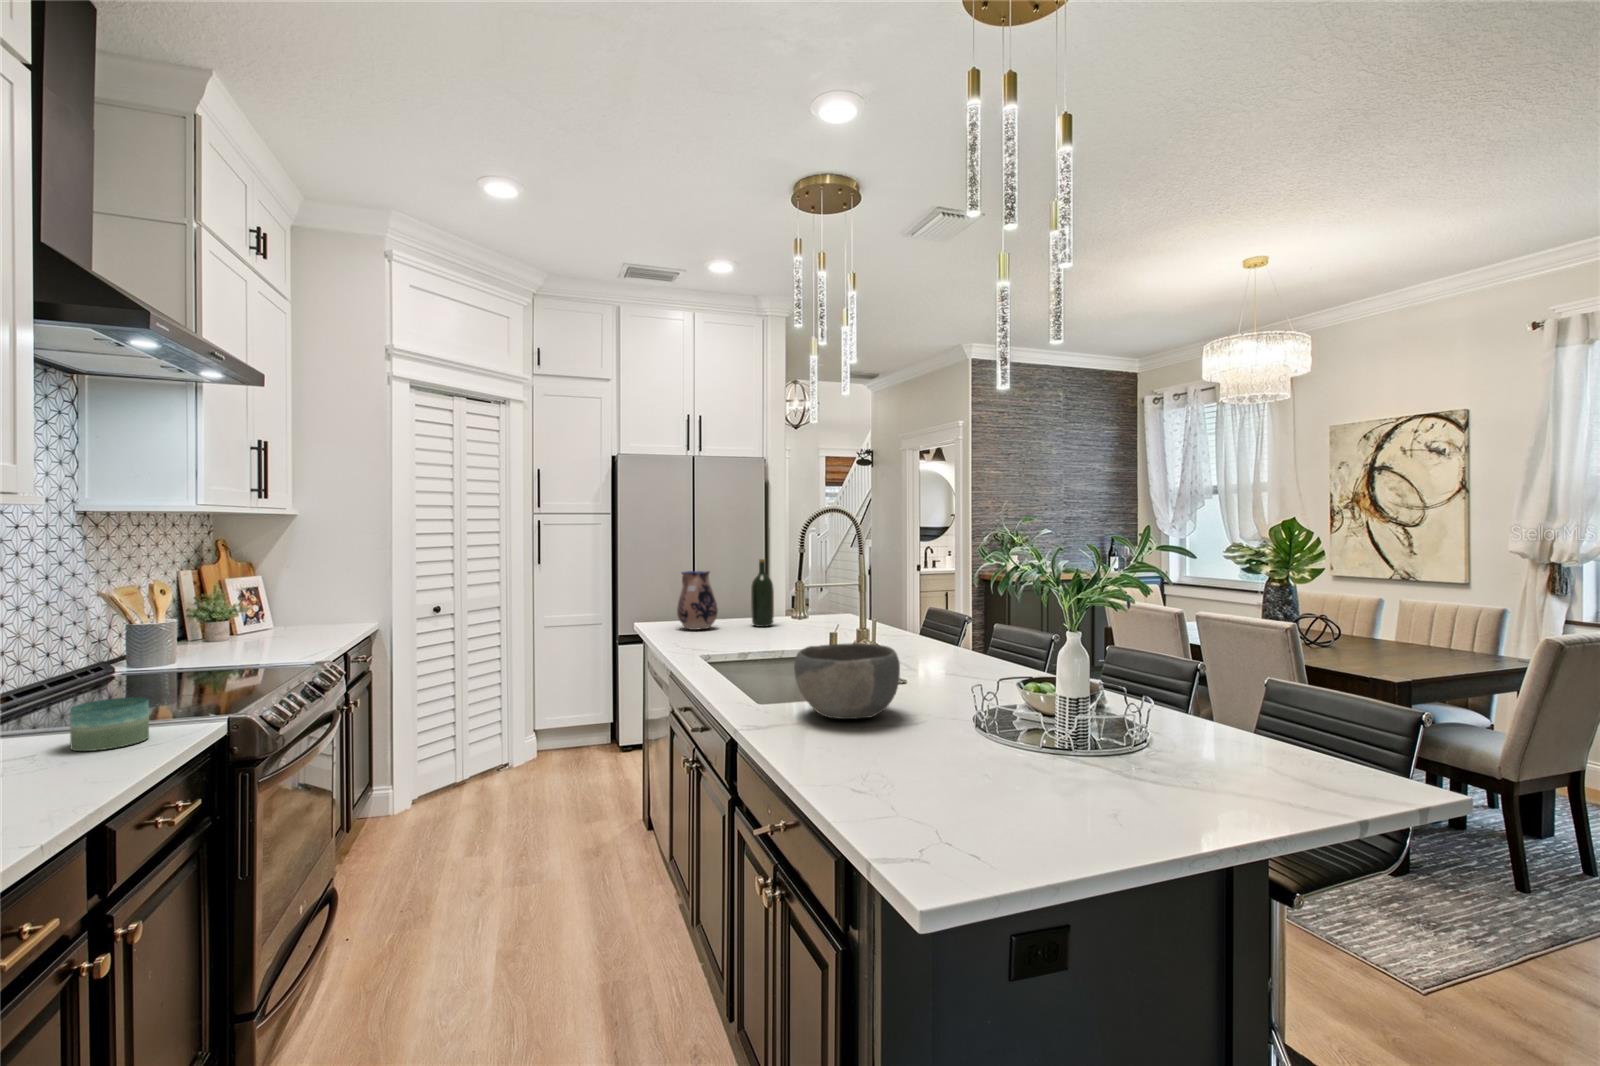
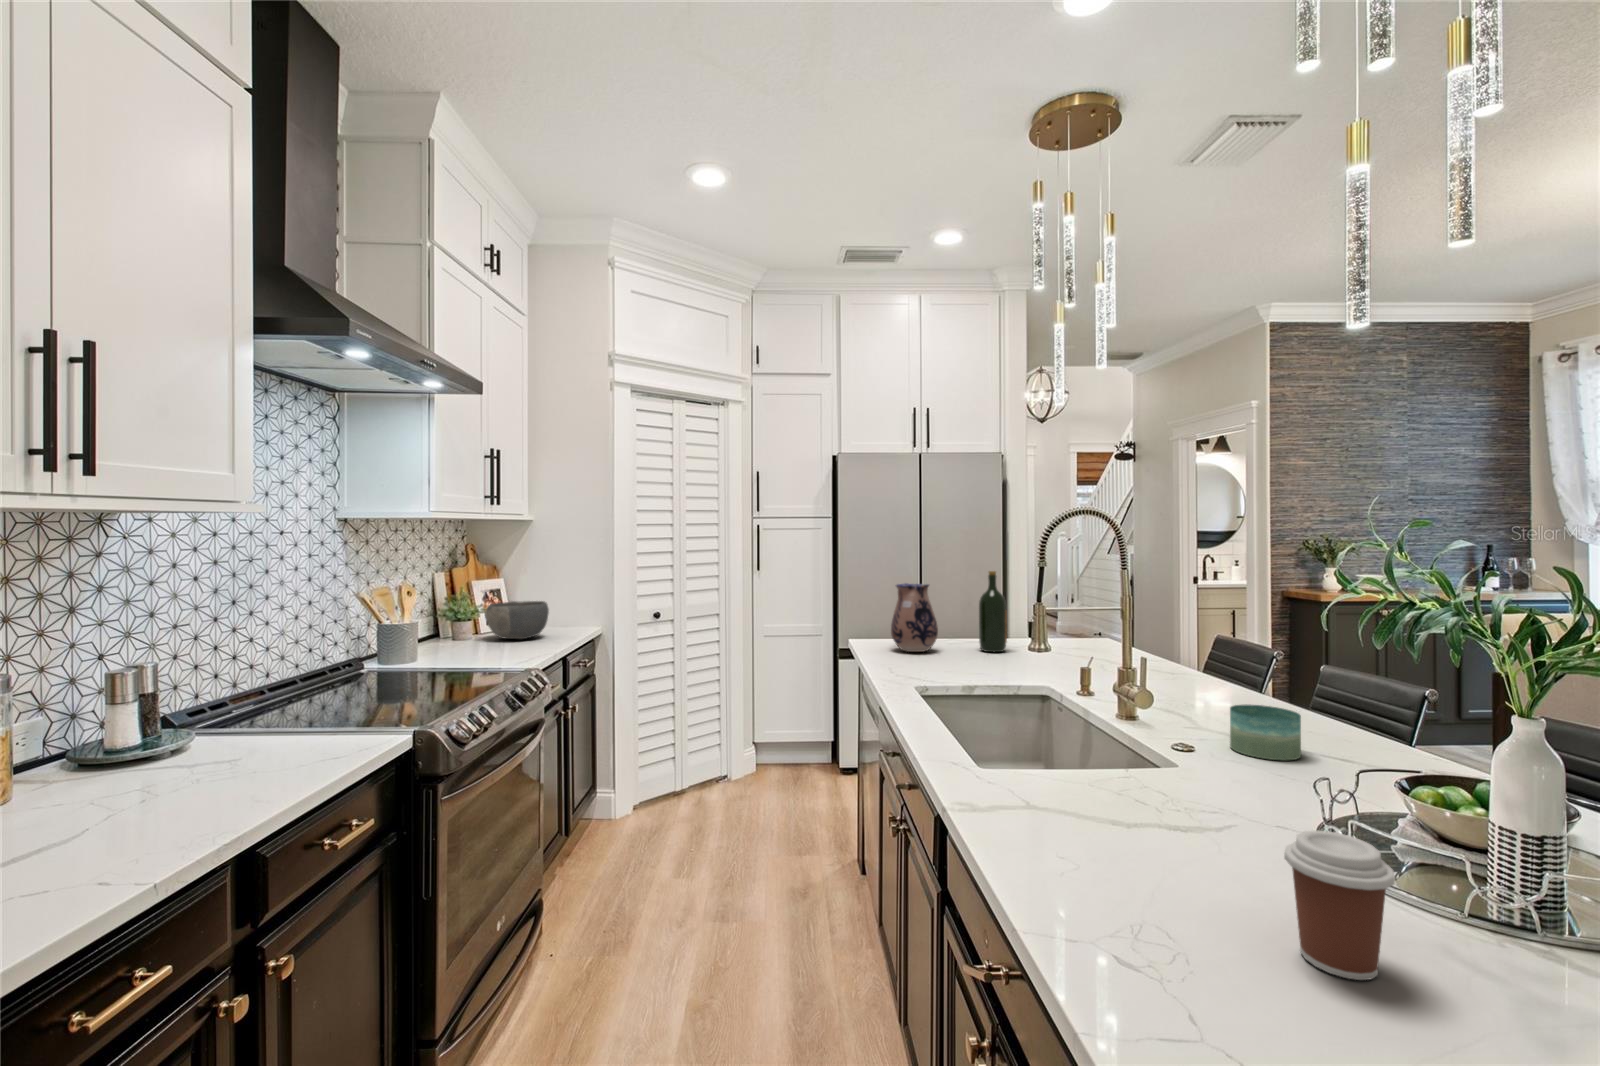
bowl: present [794,643,900,719] -> present [485,601,549,639]
coffee cup: none [936,689,986,762] -> present [1284,830,1395,980]
candle: present [70,697,149,751] -> present [1230,705,1301,760]

